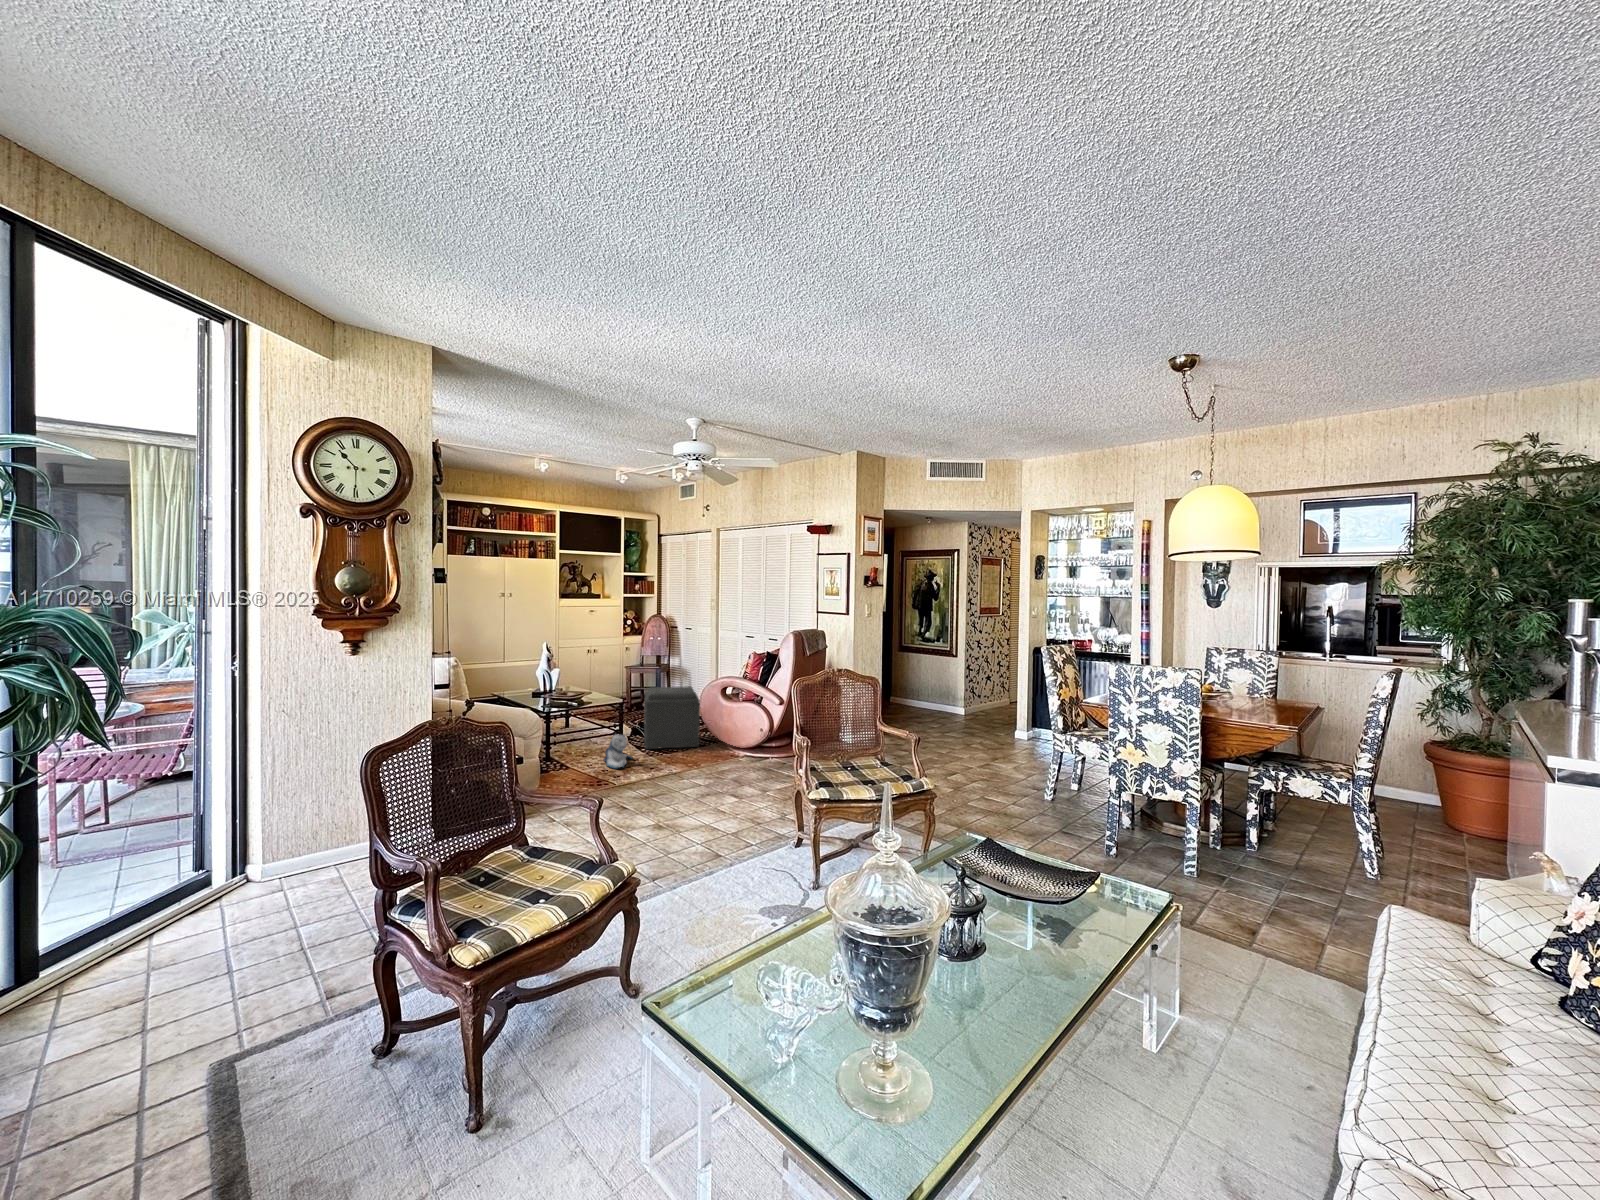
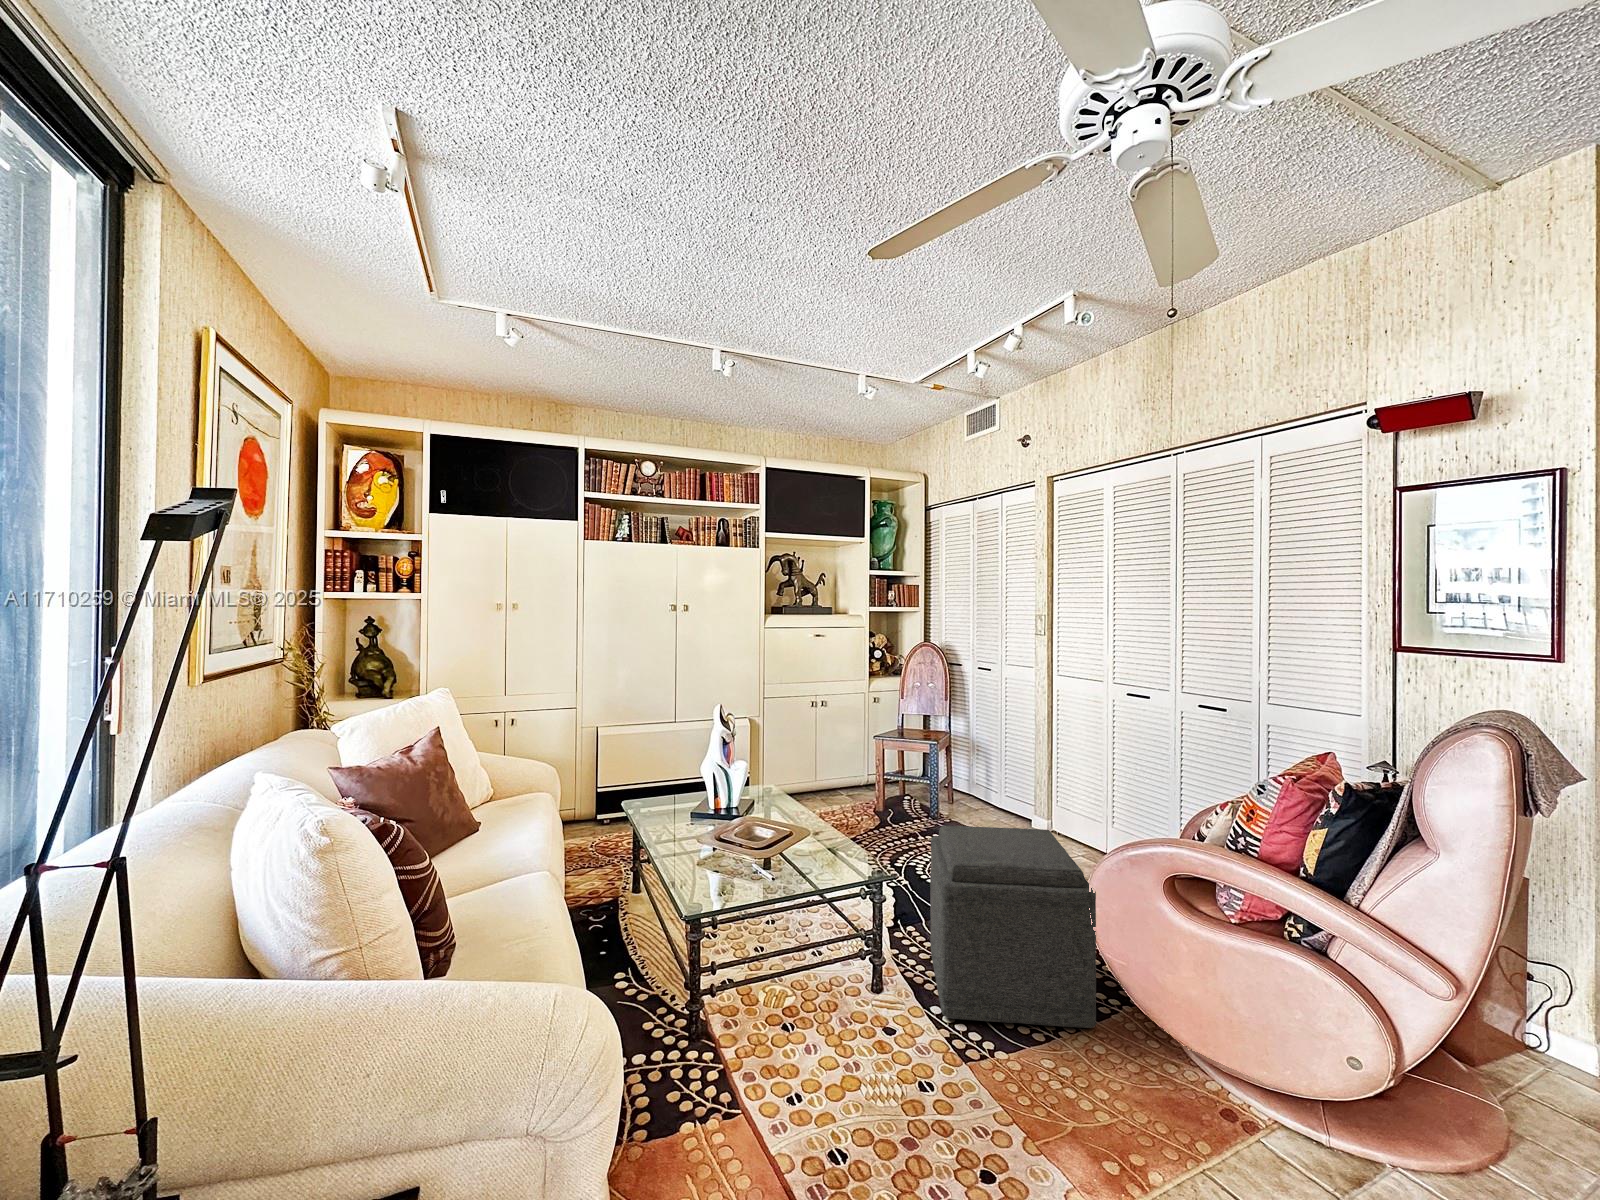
plush toy: present [604,735,632,769] -> none [831,1015,919,1162]

